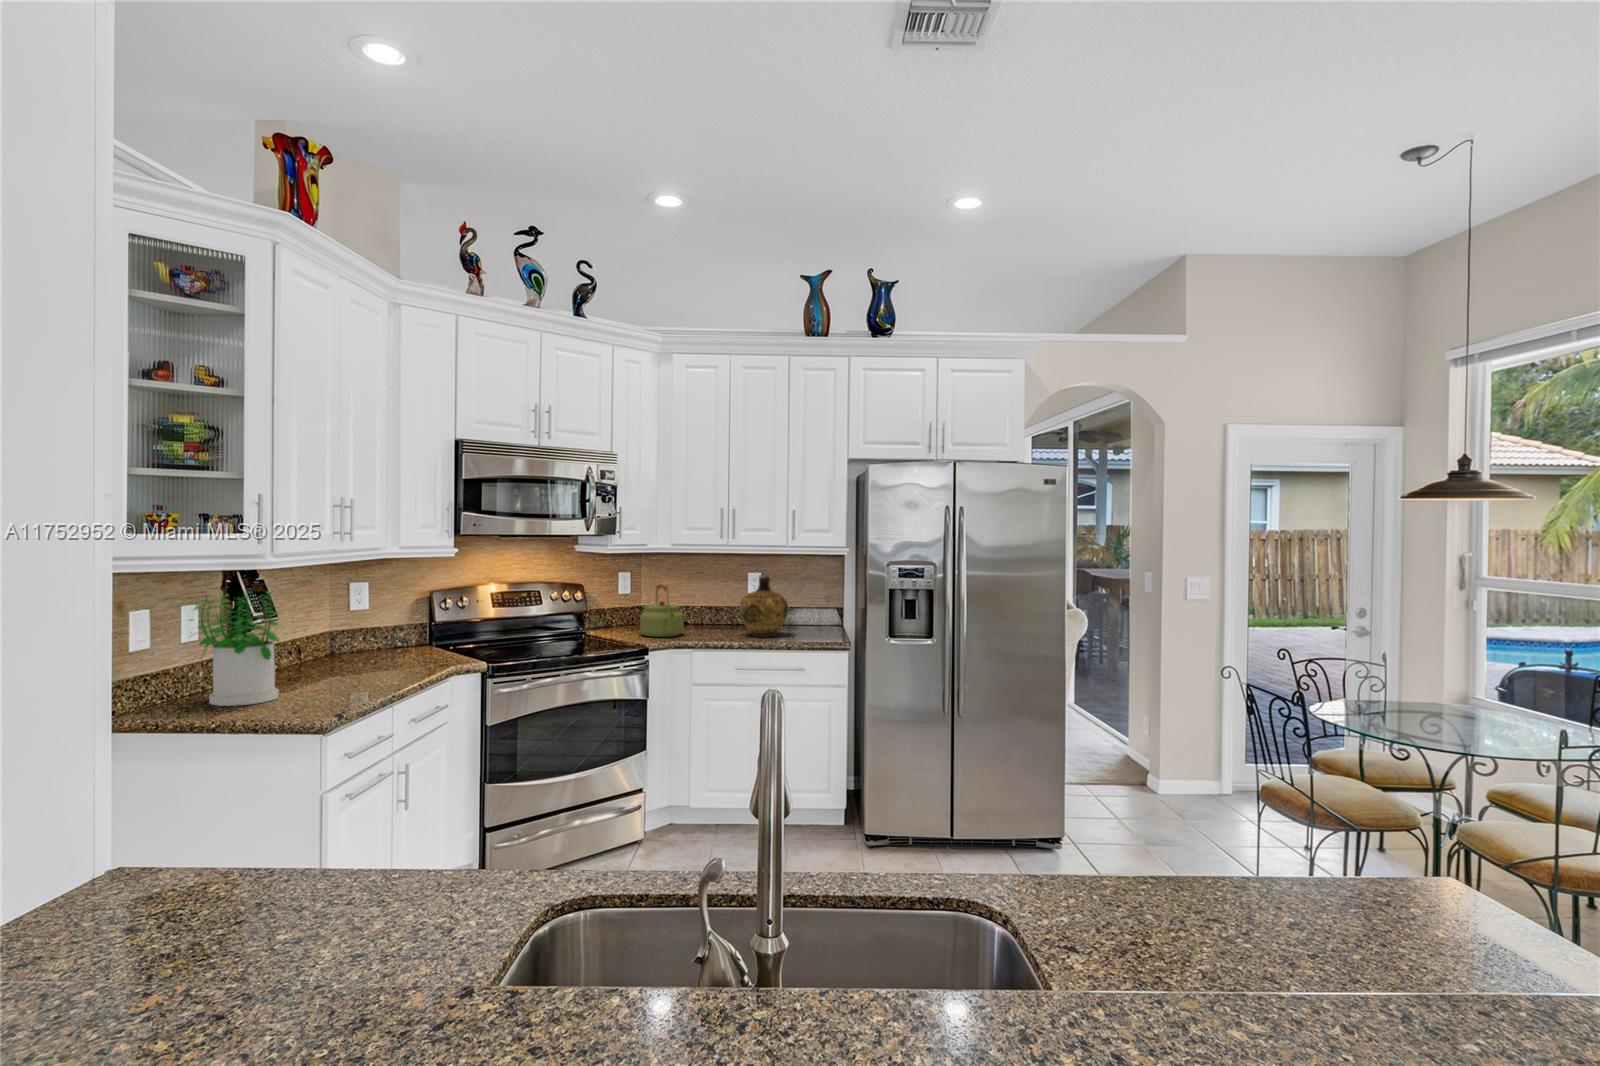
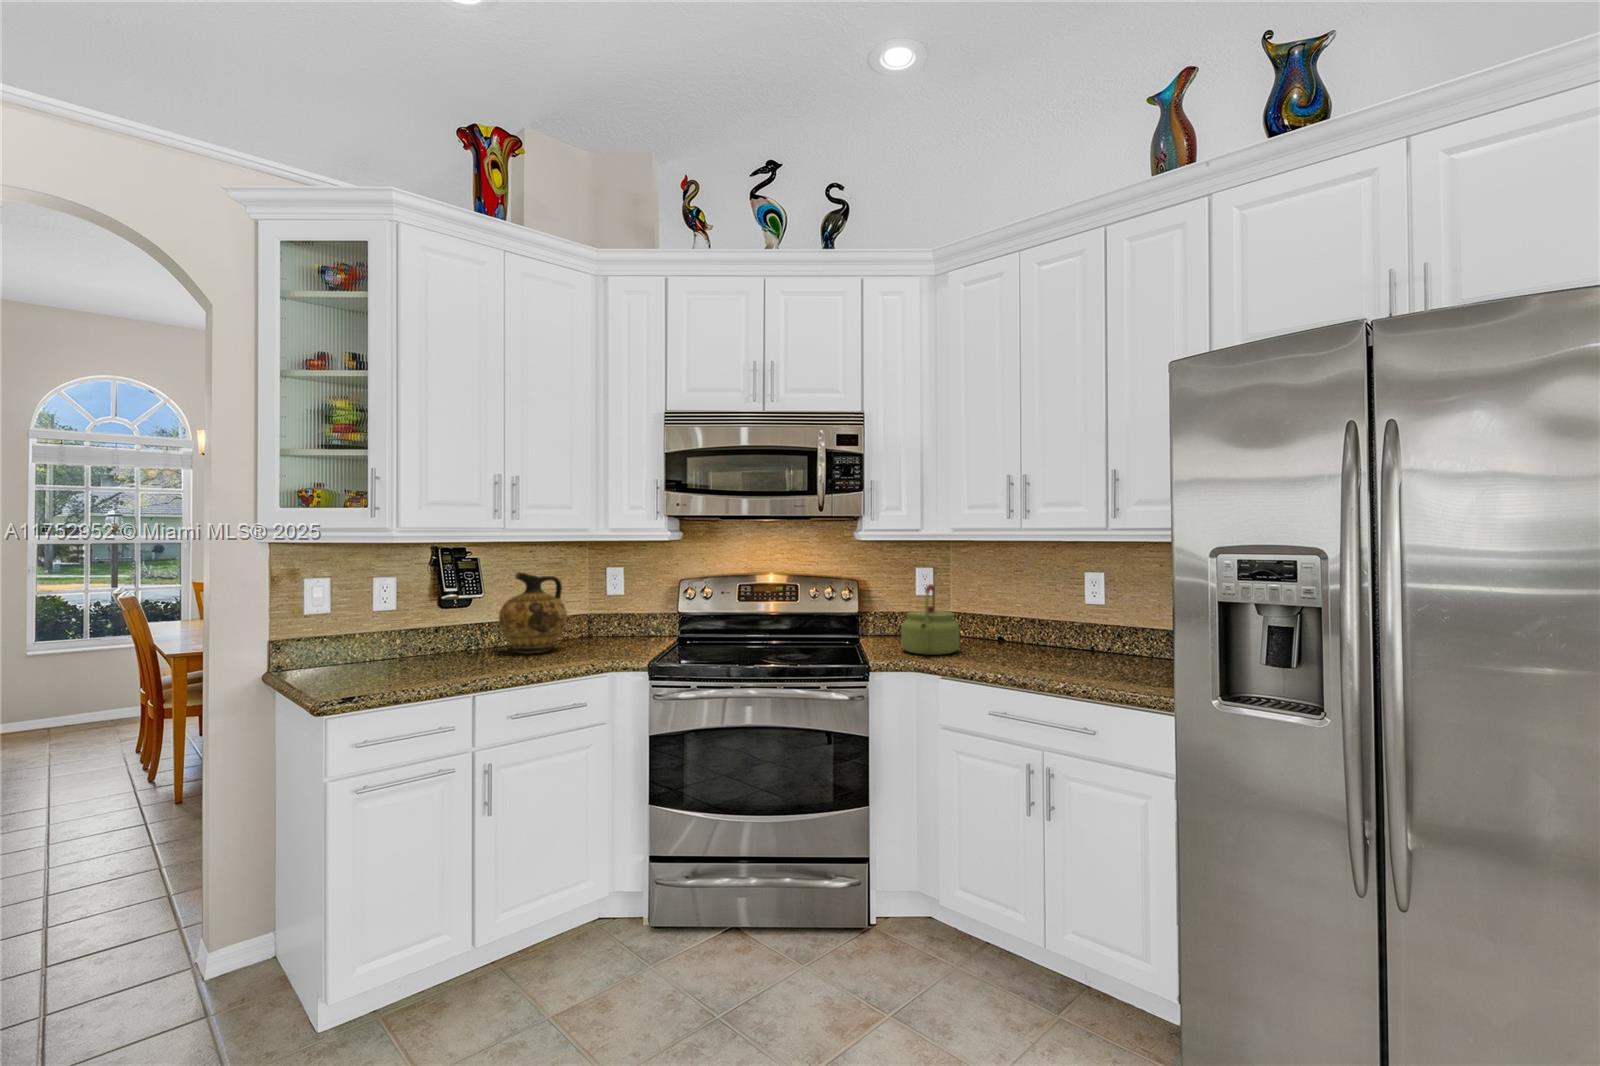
ceramic jug: present [739,576,788,637] -> present [499,573,567,653]
potted plant: present [195,591,279,706] -> none [307,564,410,678]

